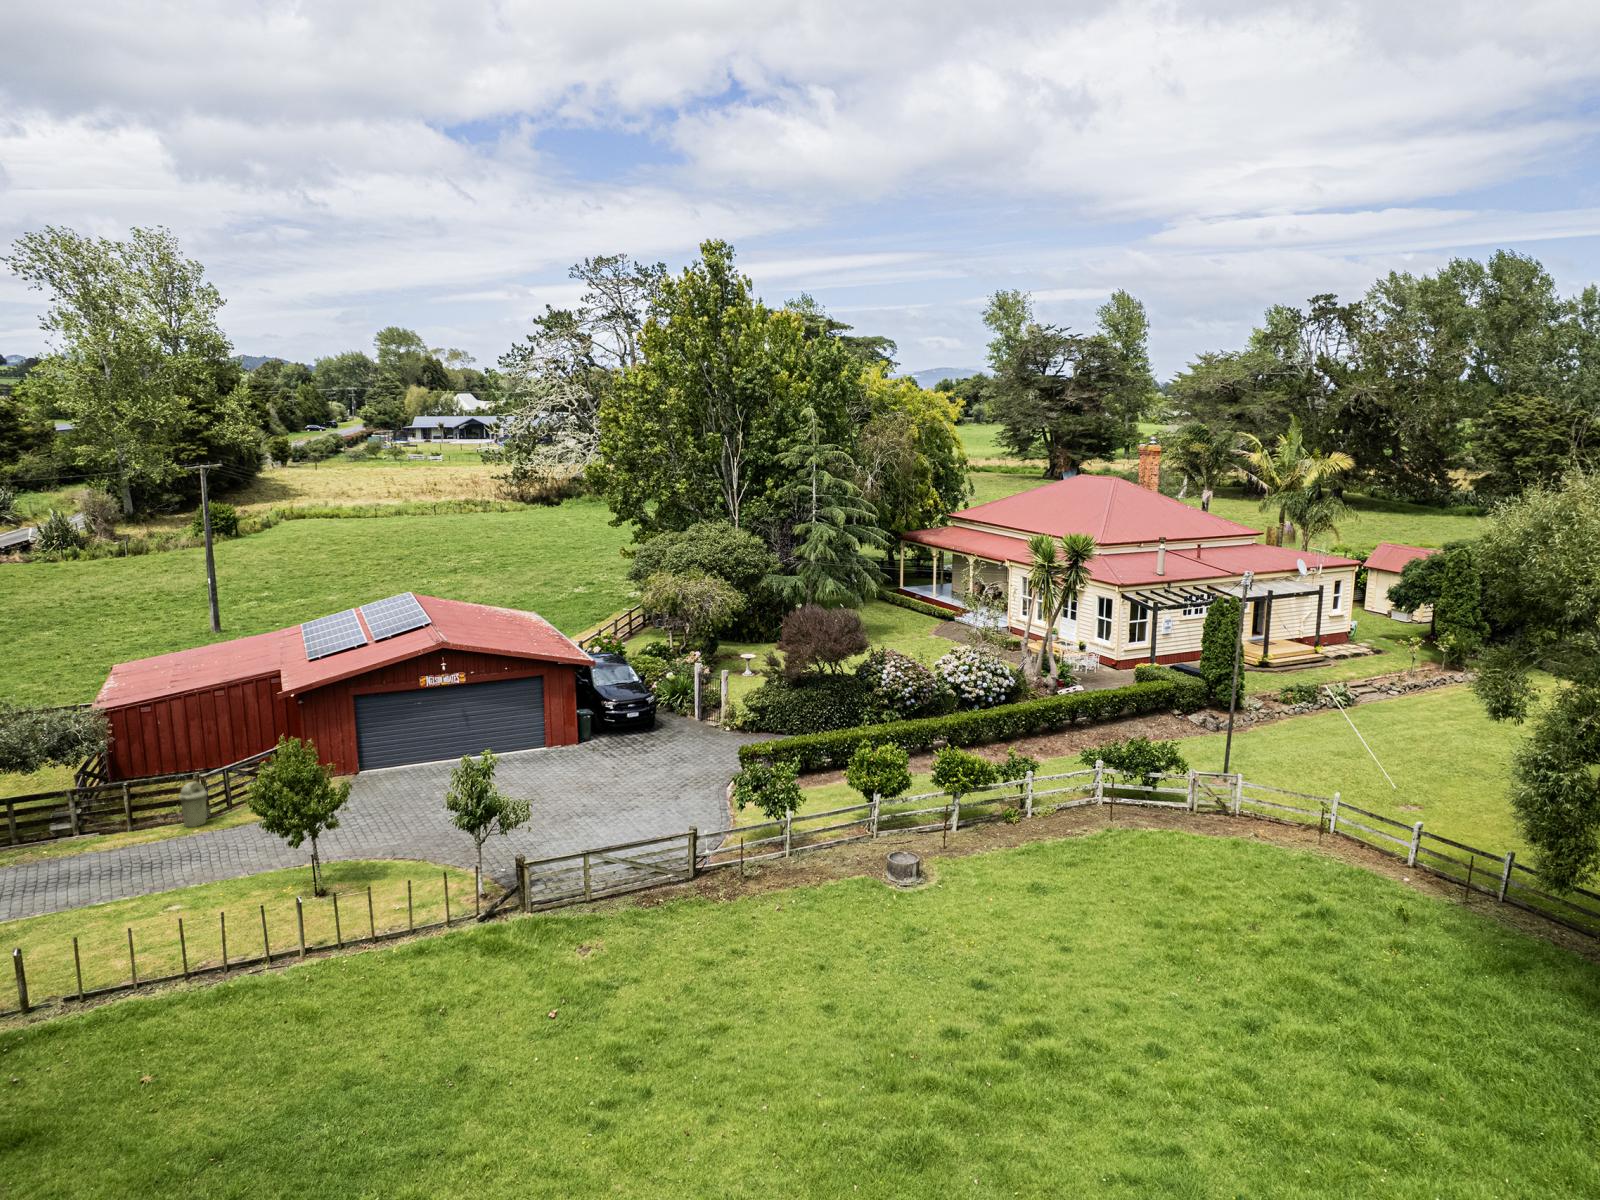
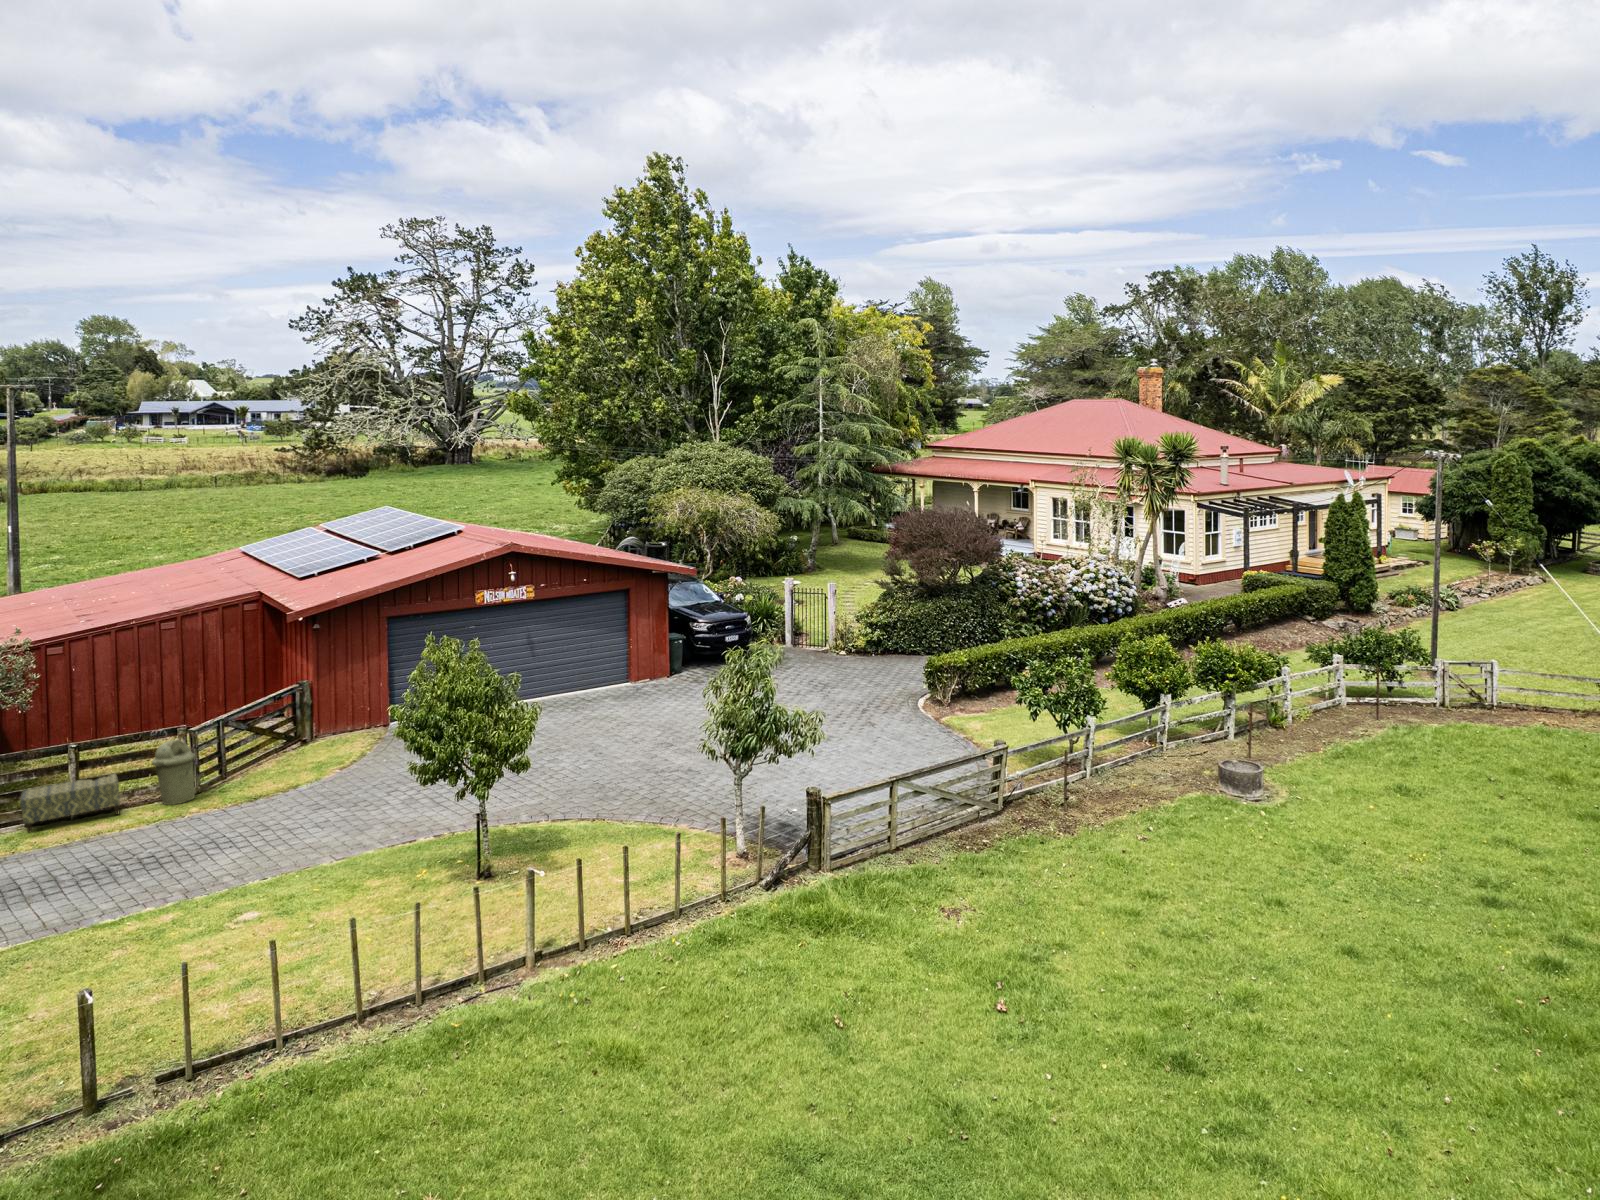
bench: none [93,803,157,842] -> present [20,773,120,832]

